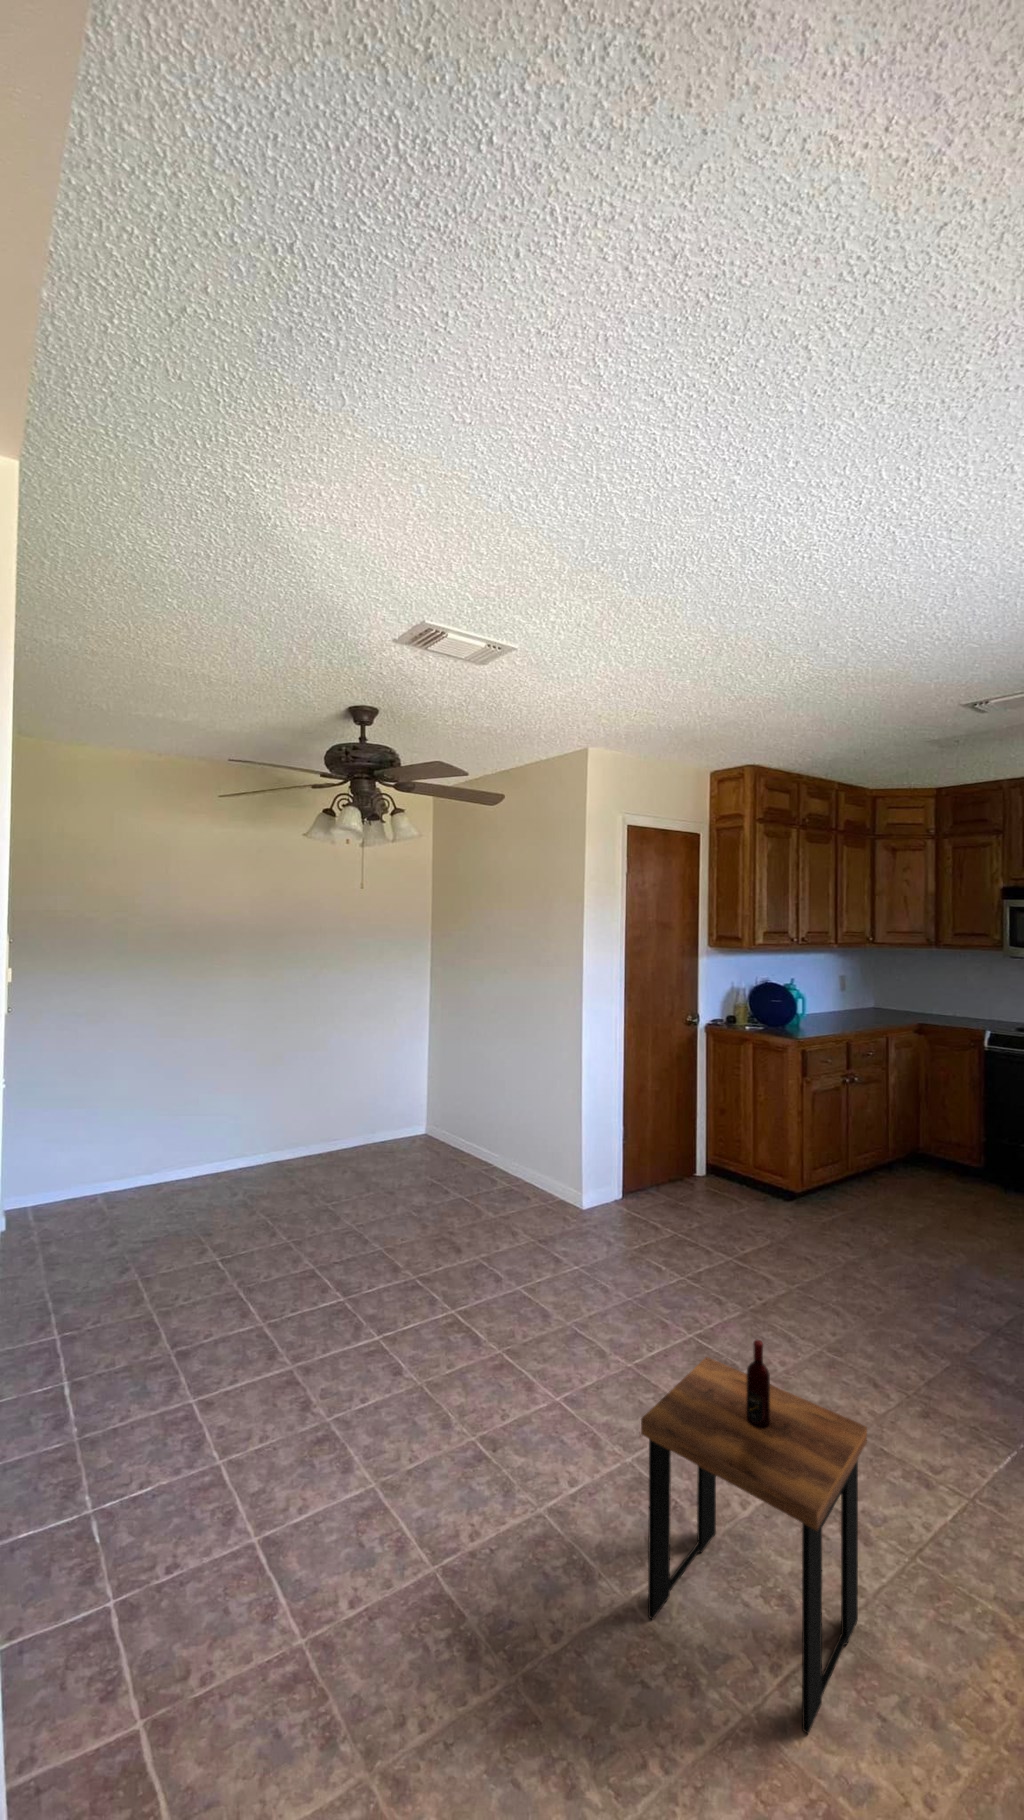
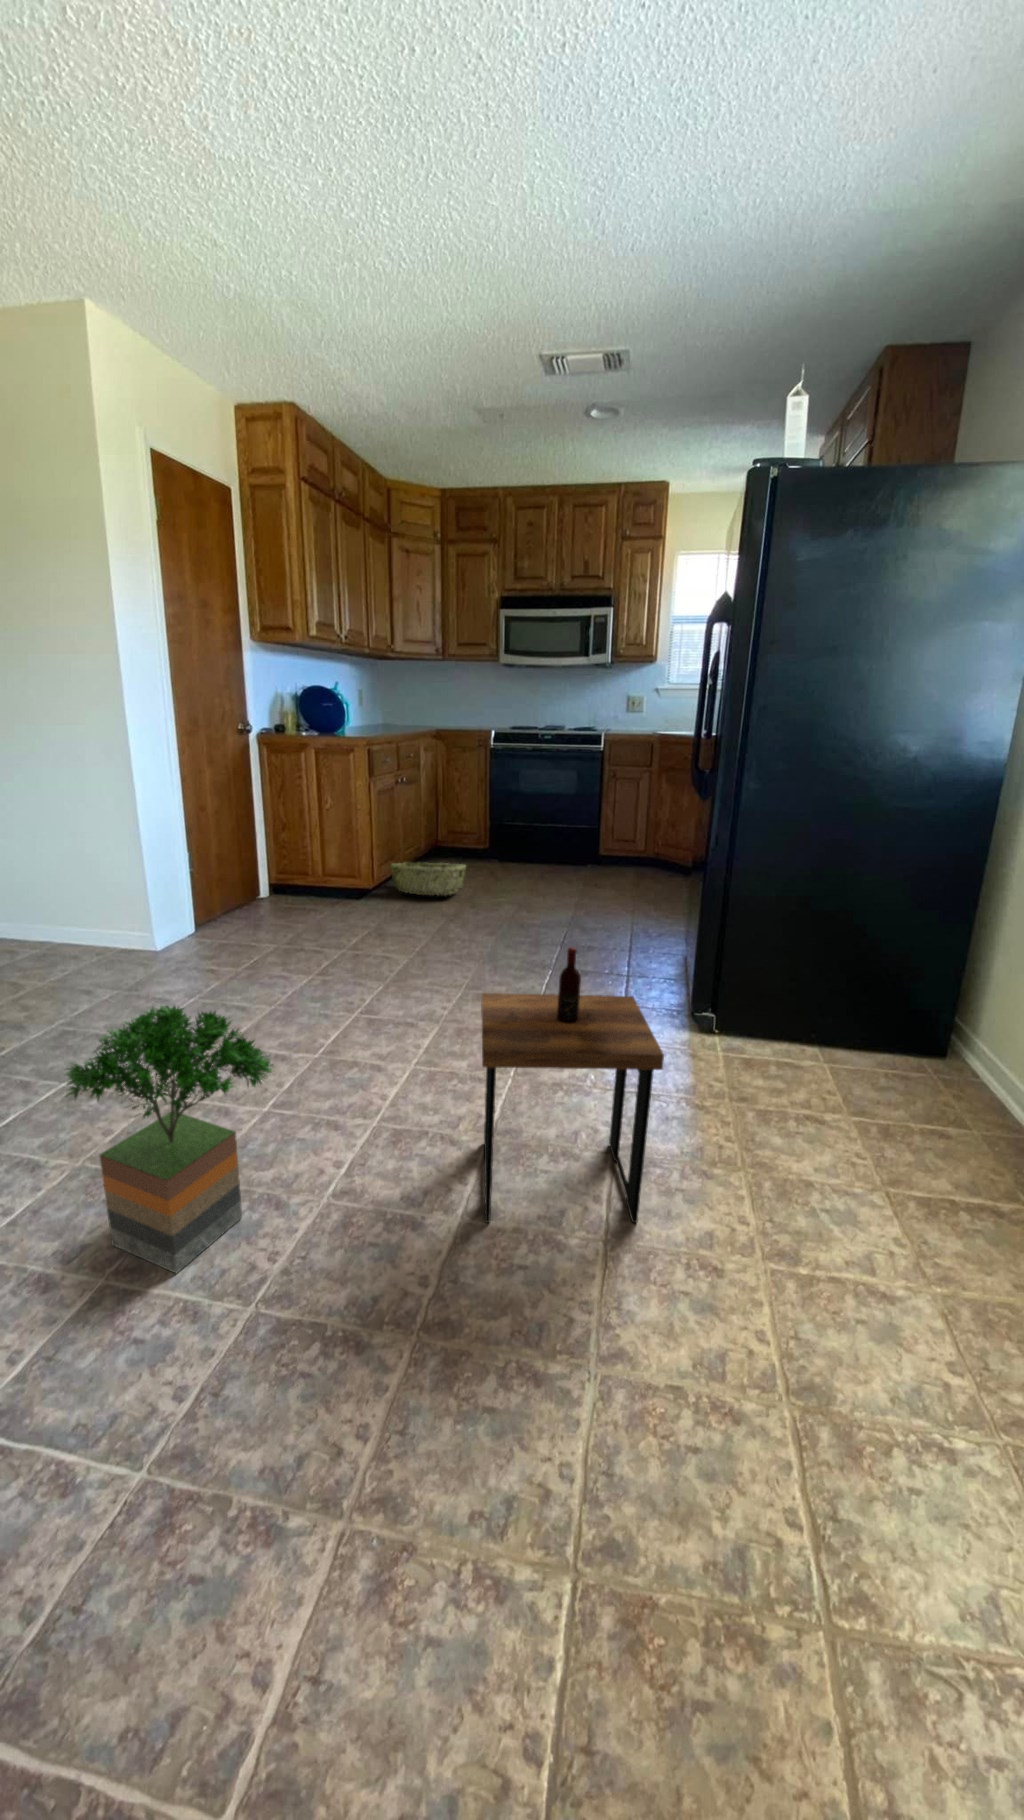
woven basket: none [824,1167,920,1217] -> present [389,863,466,895]
potted tree: none [377,1276,509,1505] -> present [65,1006,274,1273]

